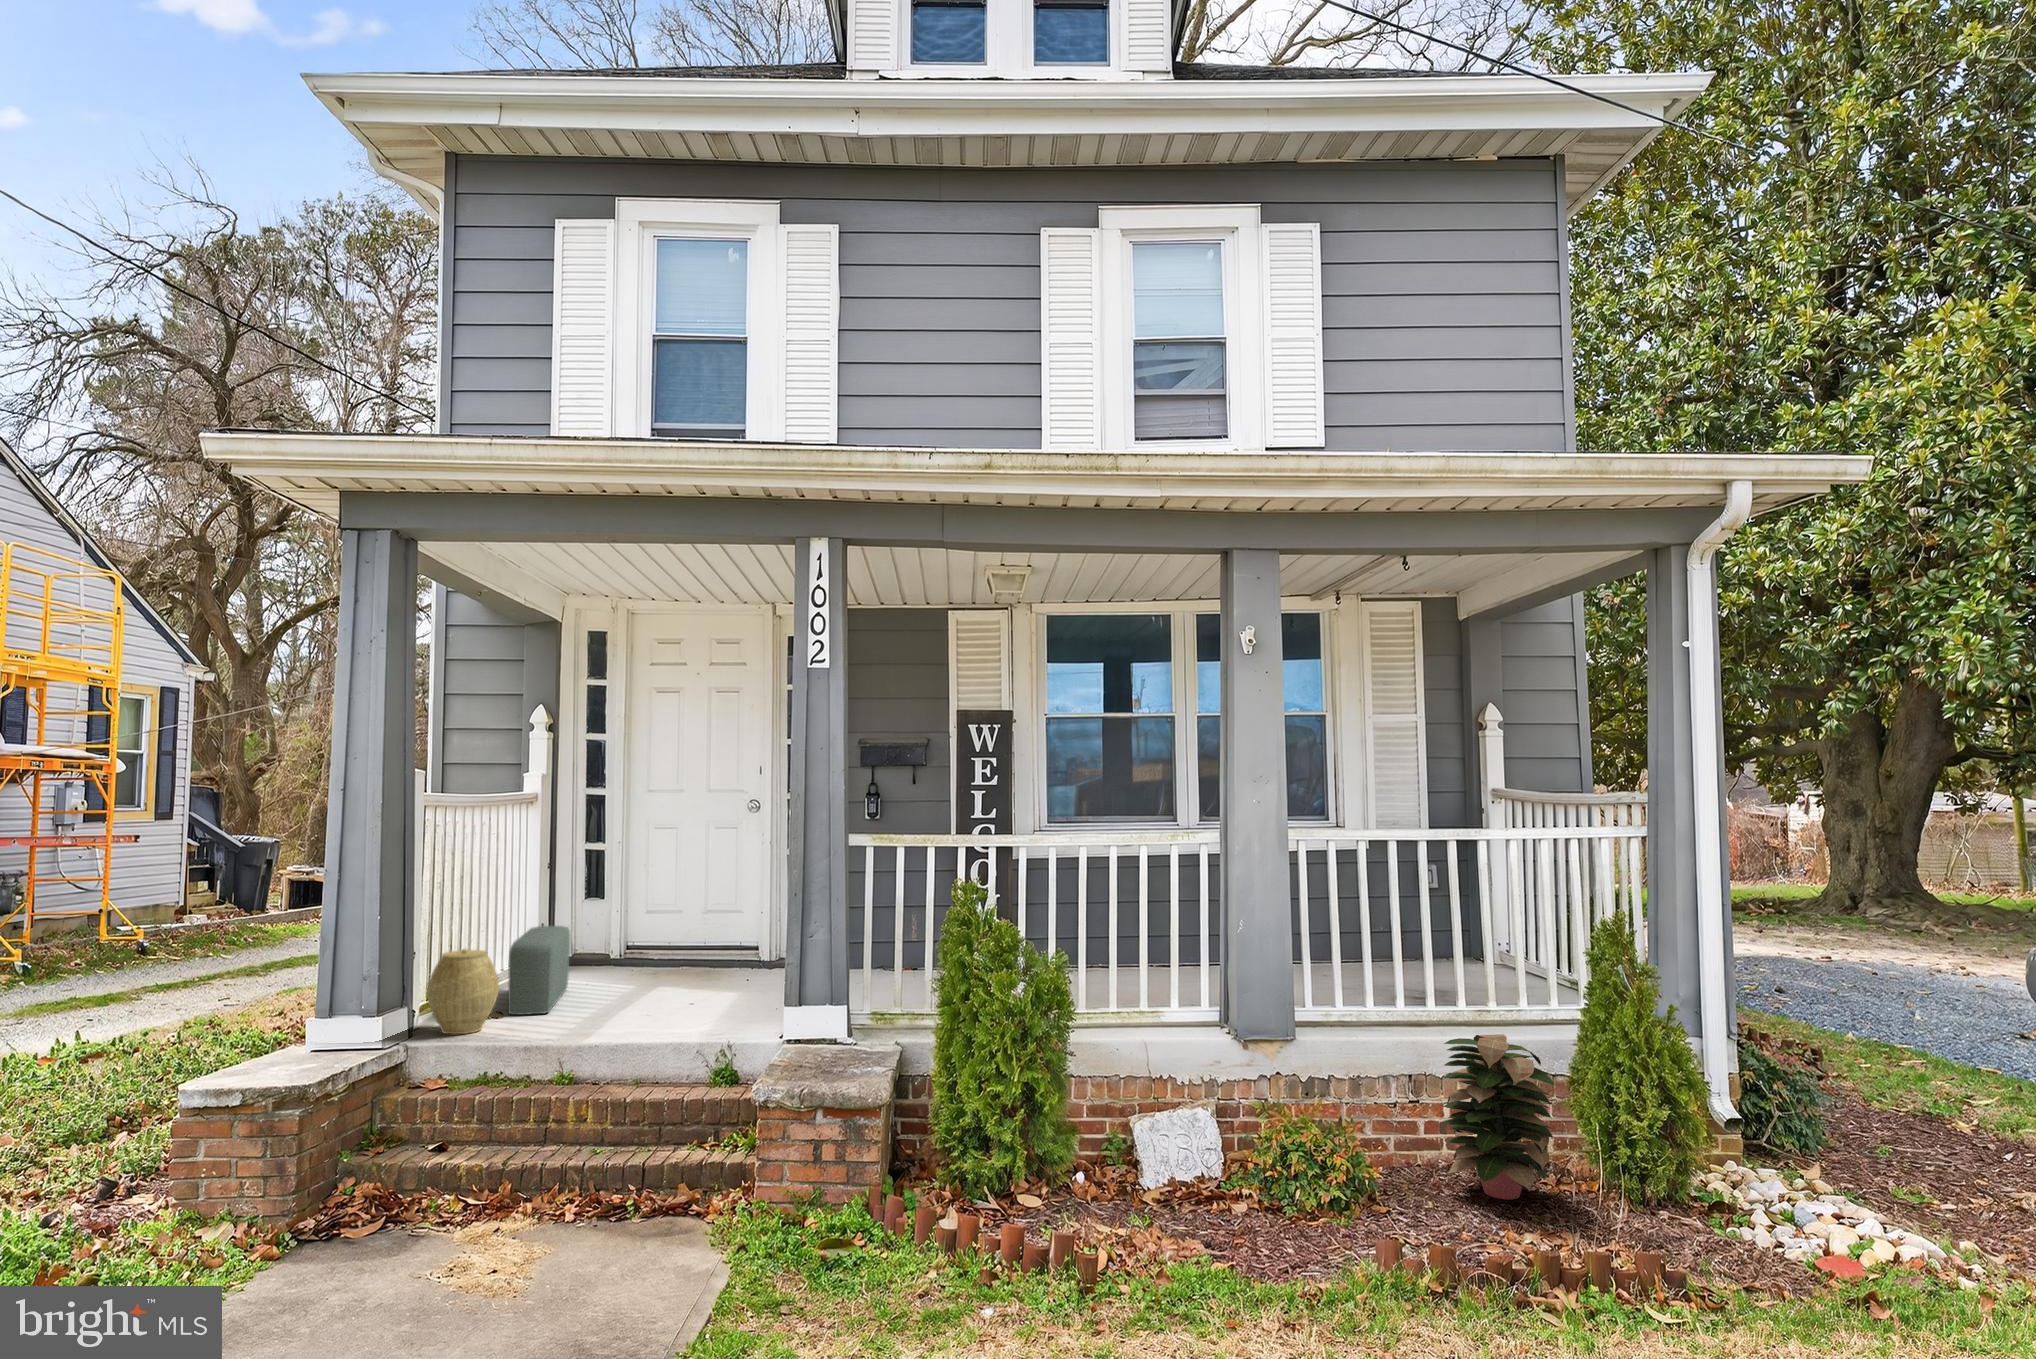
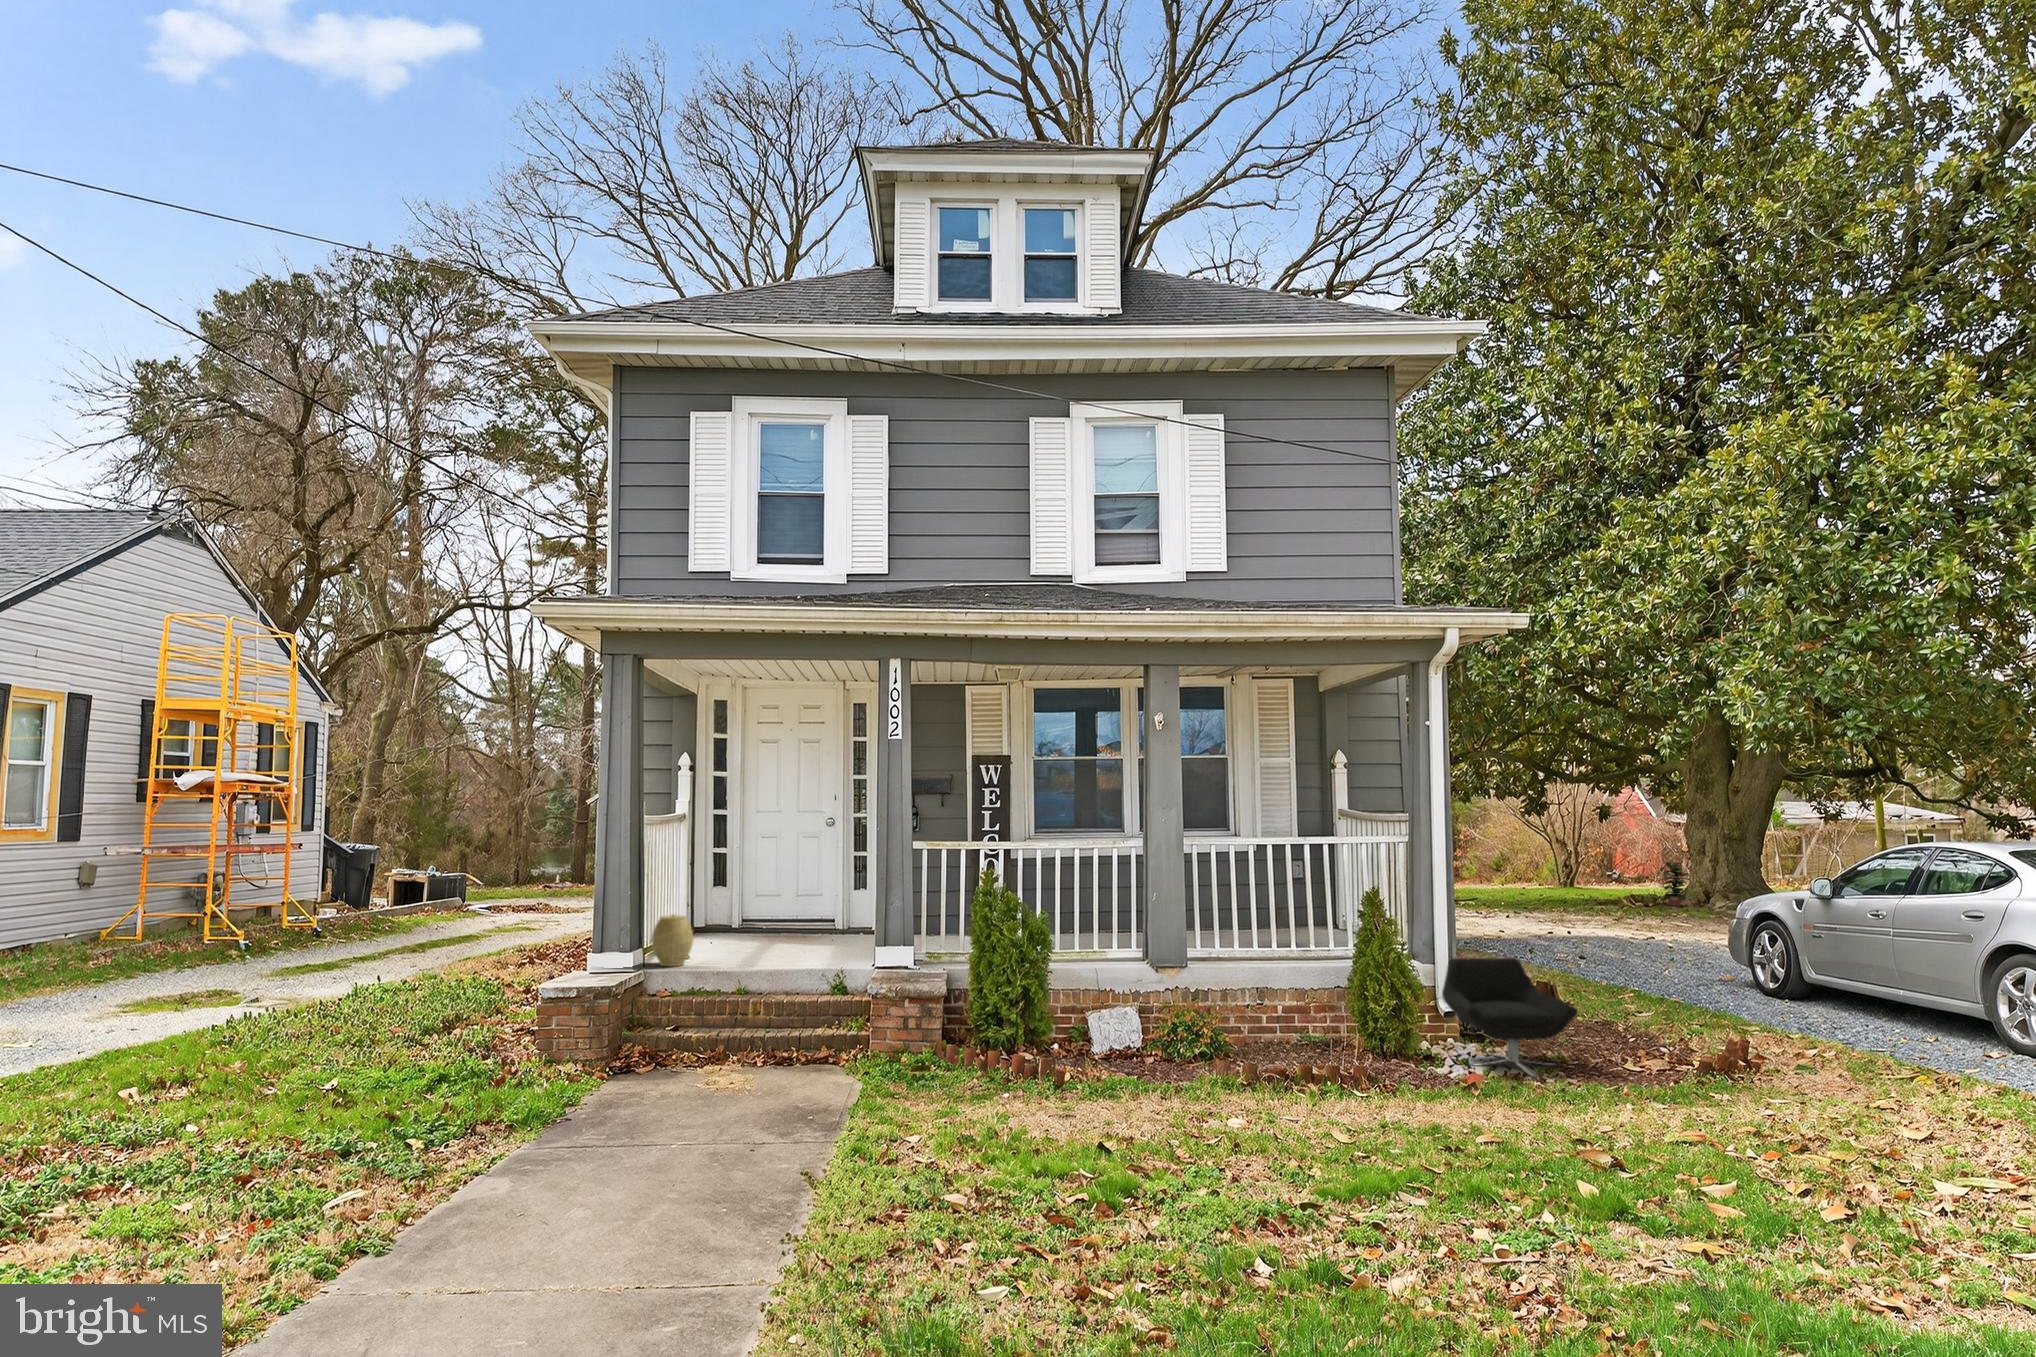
pouf: present [508,926,570,1015] -> none [692,903,720,957]
lounge chair: none [1730,1030,2001,1258] -> present [1442,958,1578,1077]
decorative plant: present [1443,1034,1555,1200] -> present [1660,861,1691,906]

